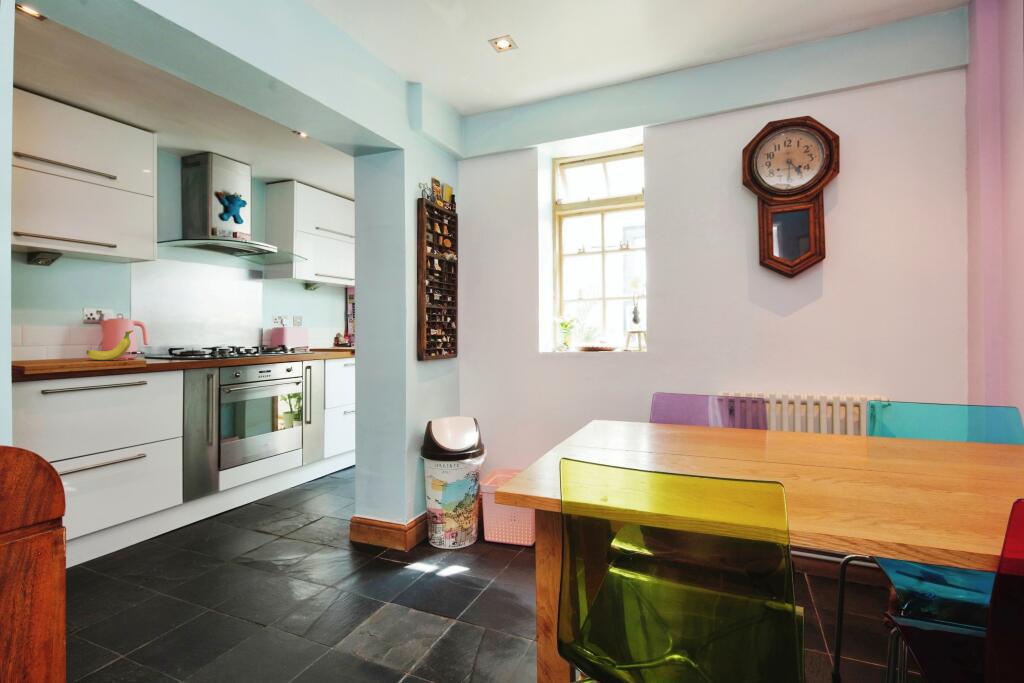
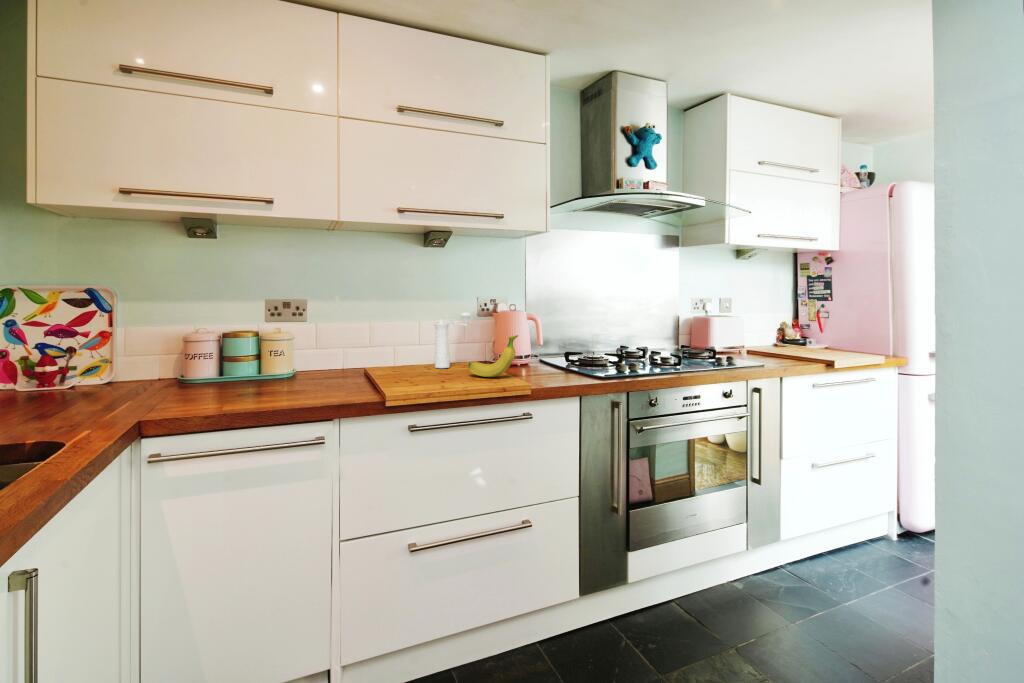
pepper mill: none [44,315,82,358] -> present [434,312,471,368]

